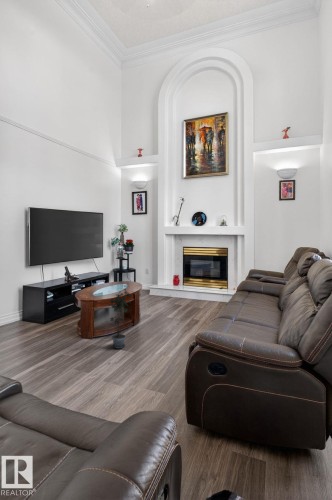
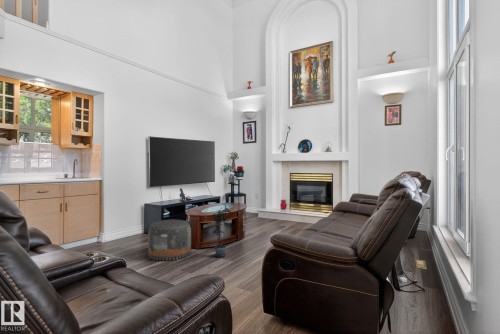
pouf: none [30,305,83,358] -> present [148,220,191,260]

